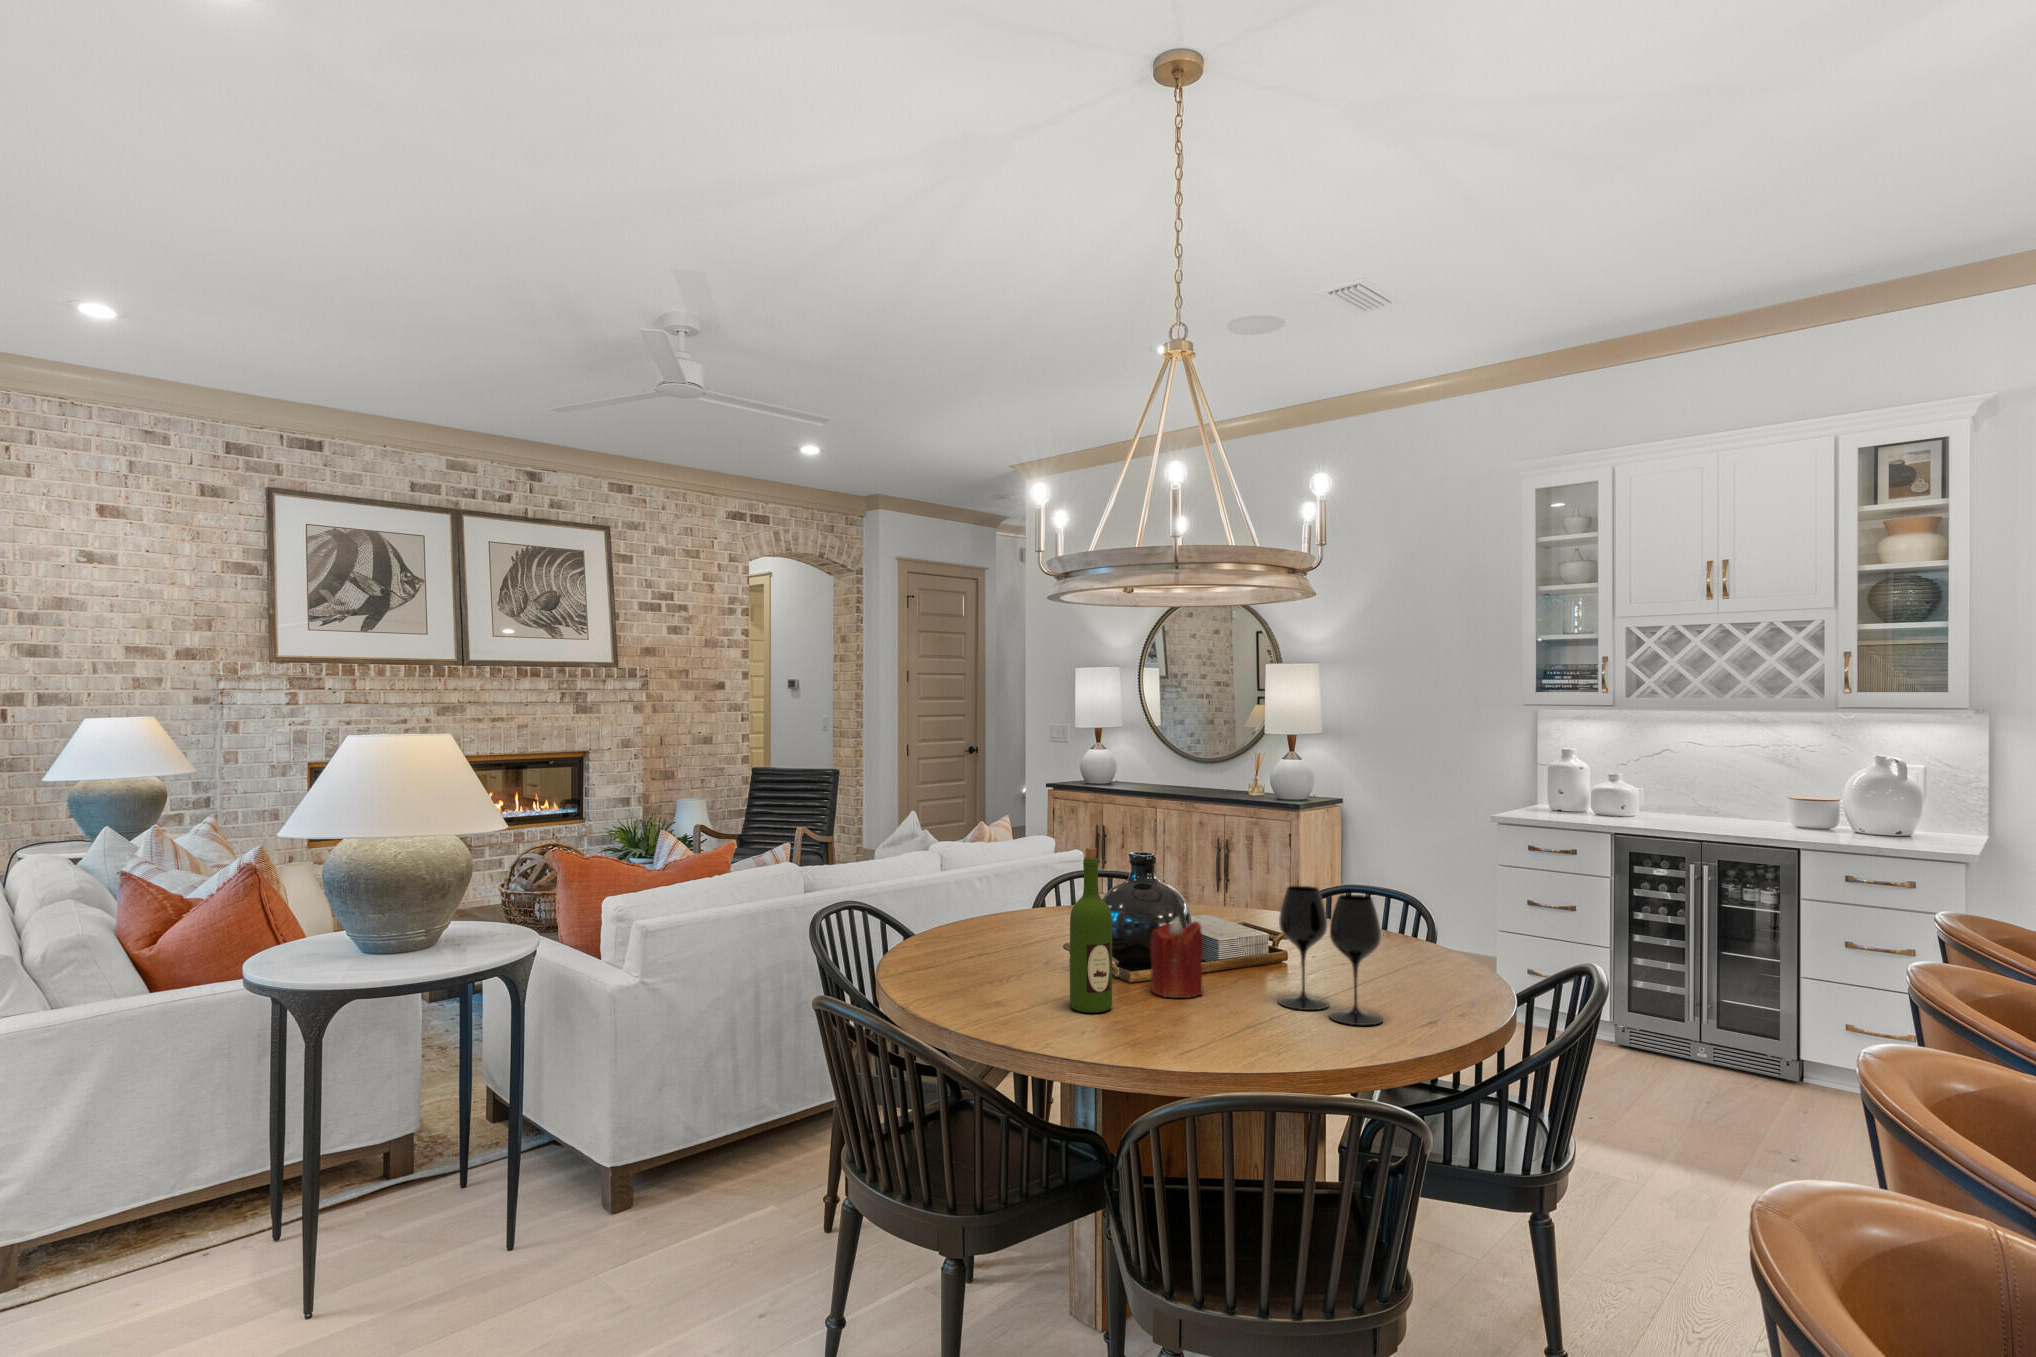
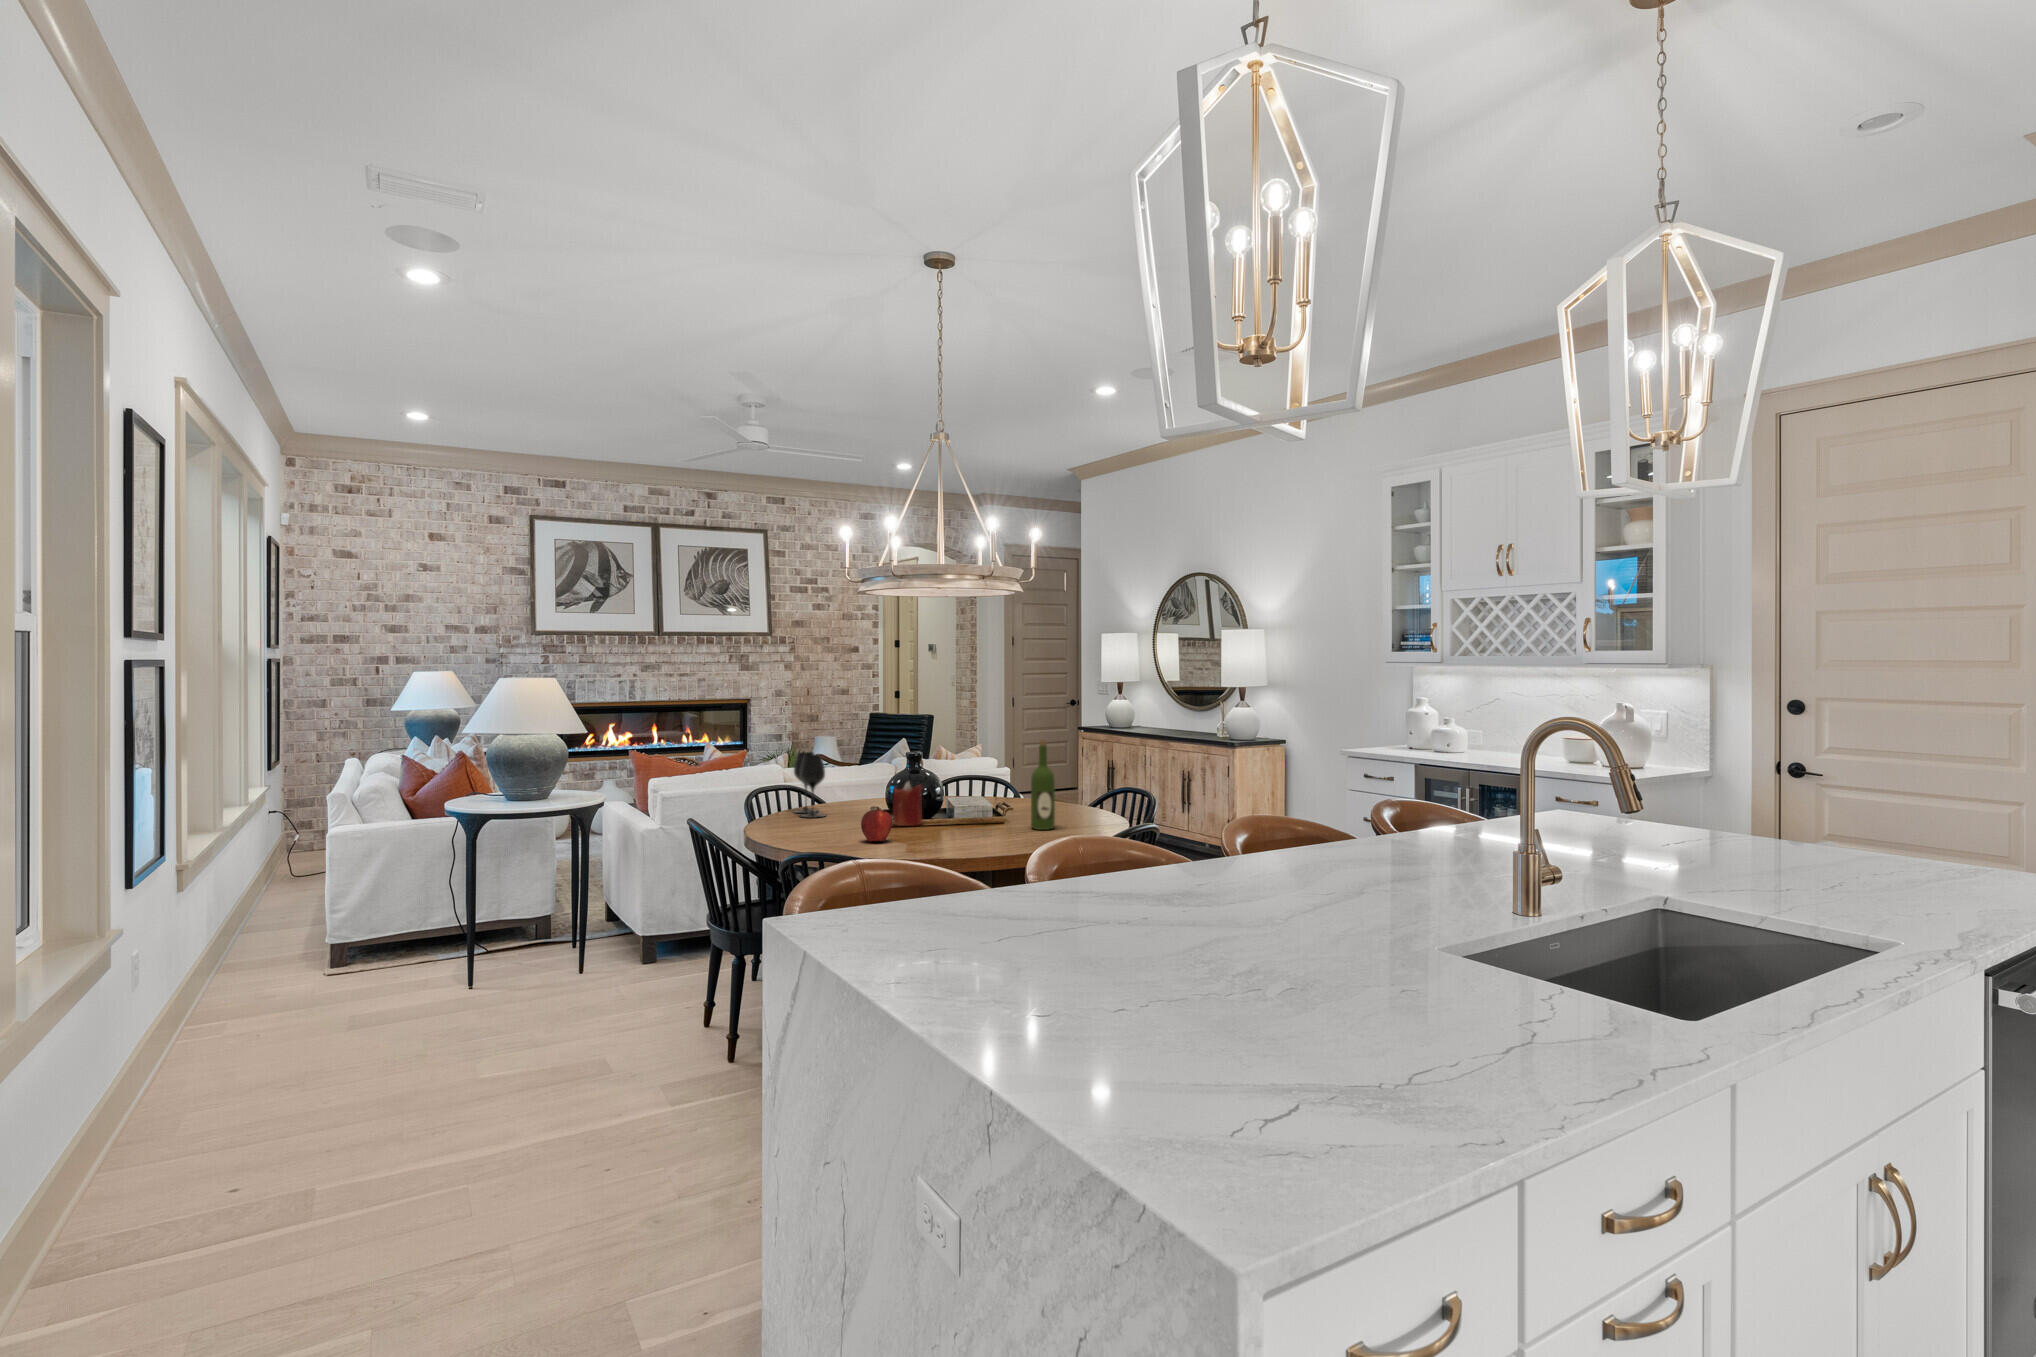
wine bottle: present [1070,848,1112,1013] -> present [1031,740,1055,830]
wine glass: present [1278,886,1383,1025] -> present [794,752,825,818]
apple: none [1191,989,1247,1051] -> present [861,810,892,842]

